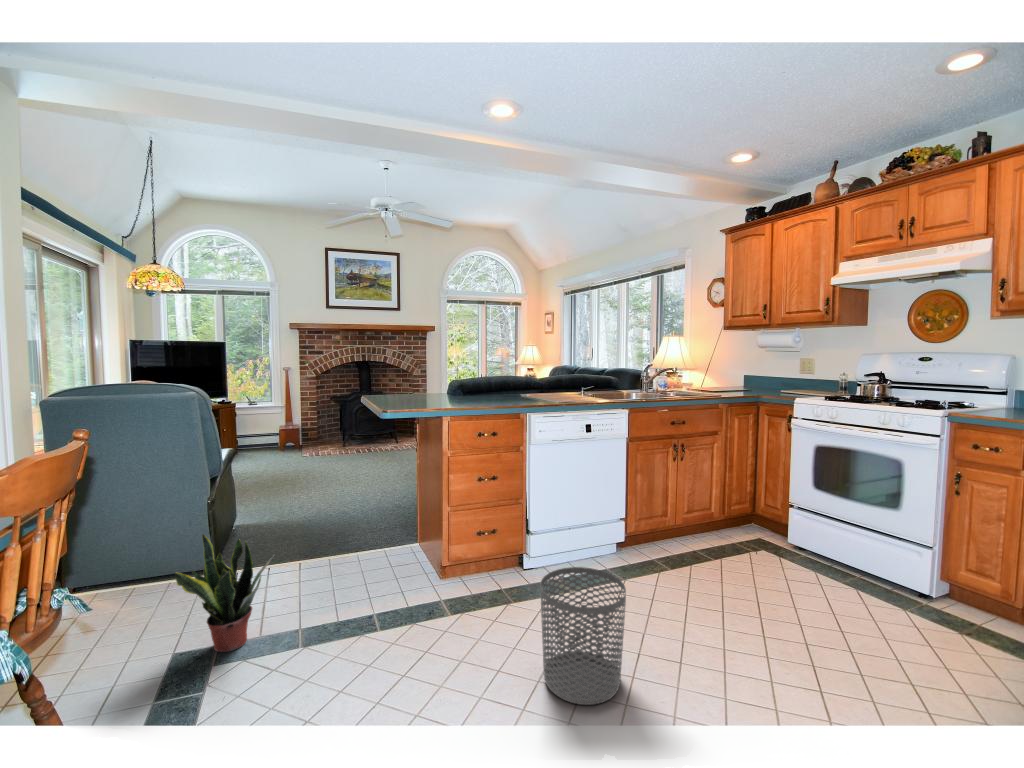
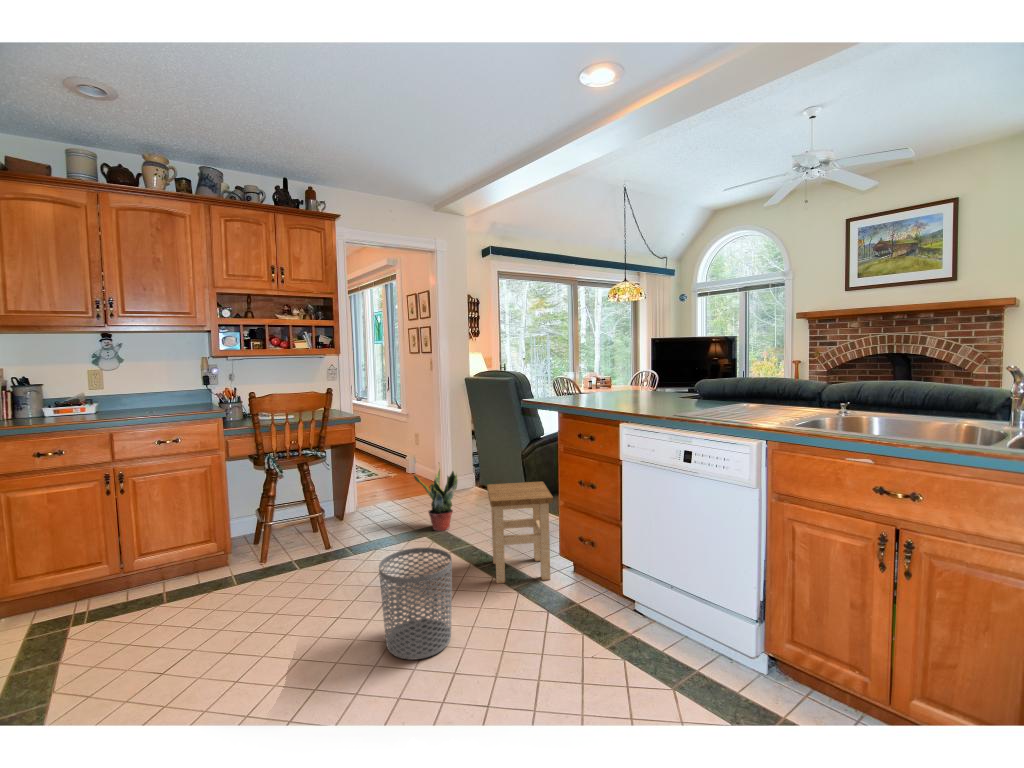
stool: none [398,496,485,618] -> present [487,482,553,583]

